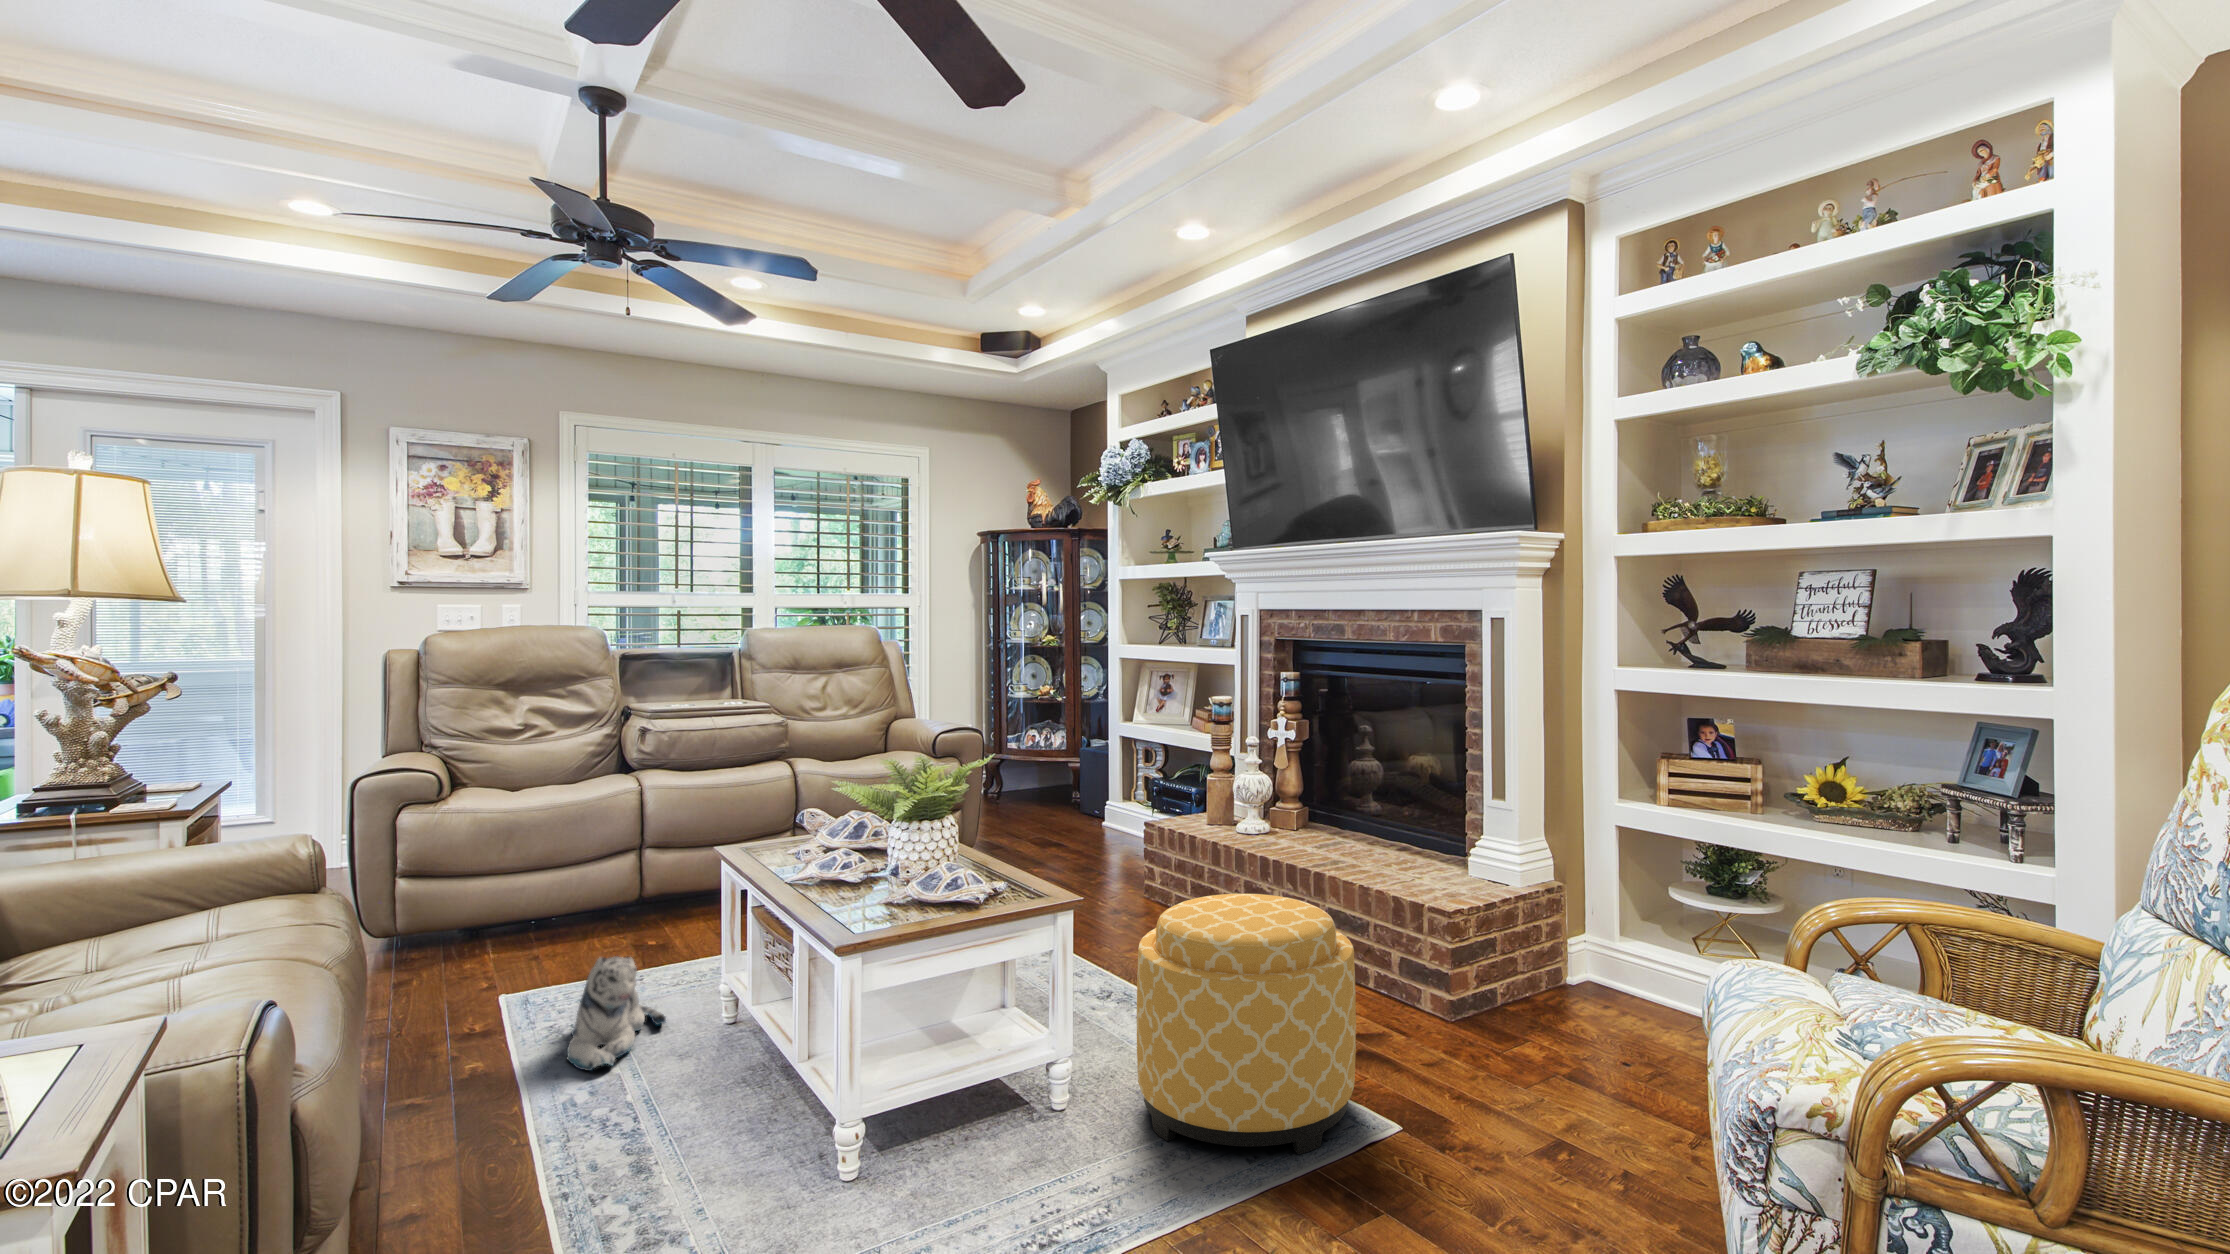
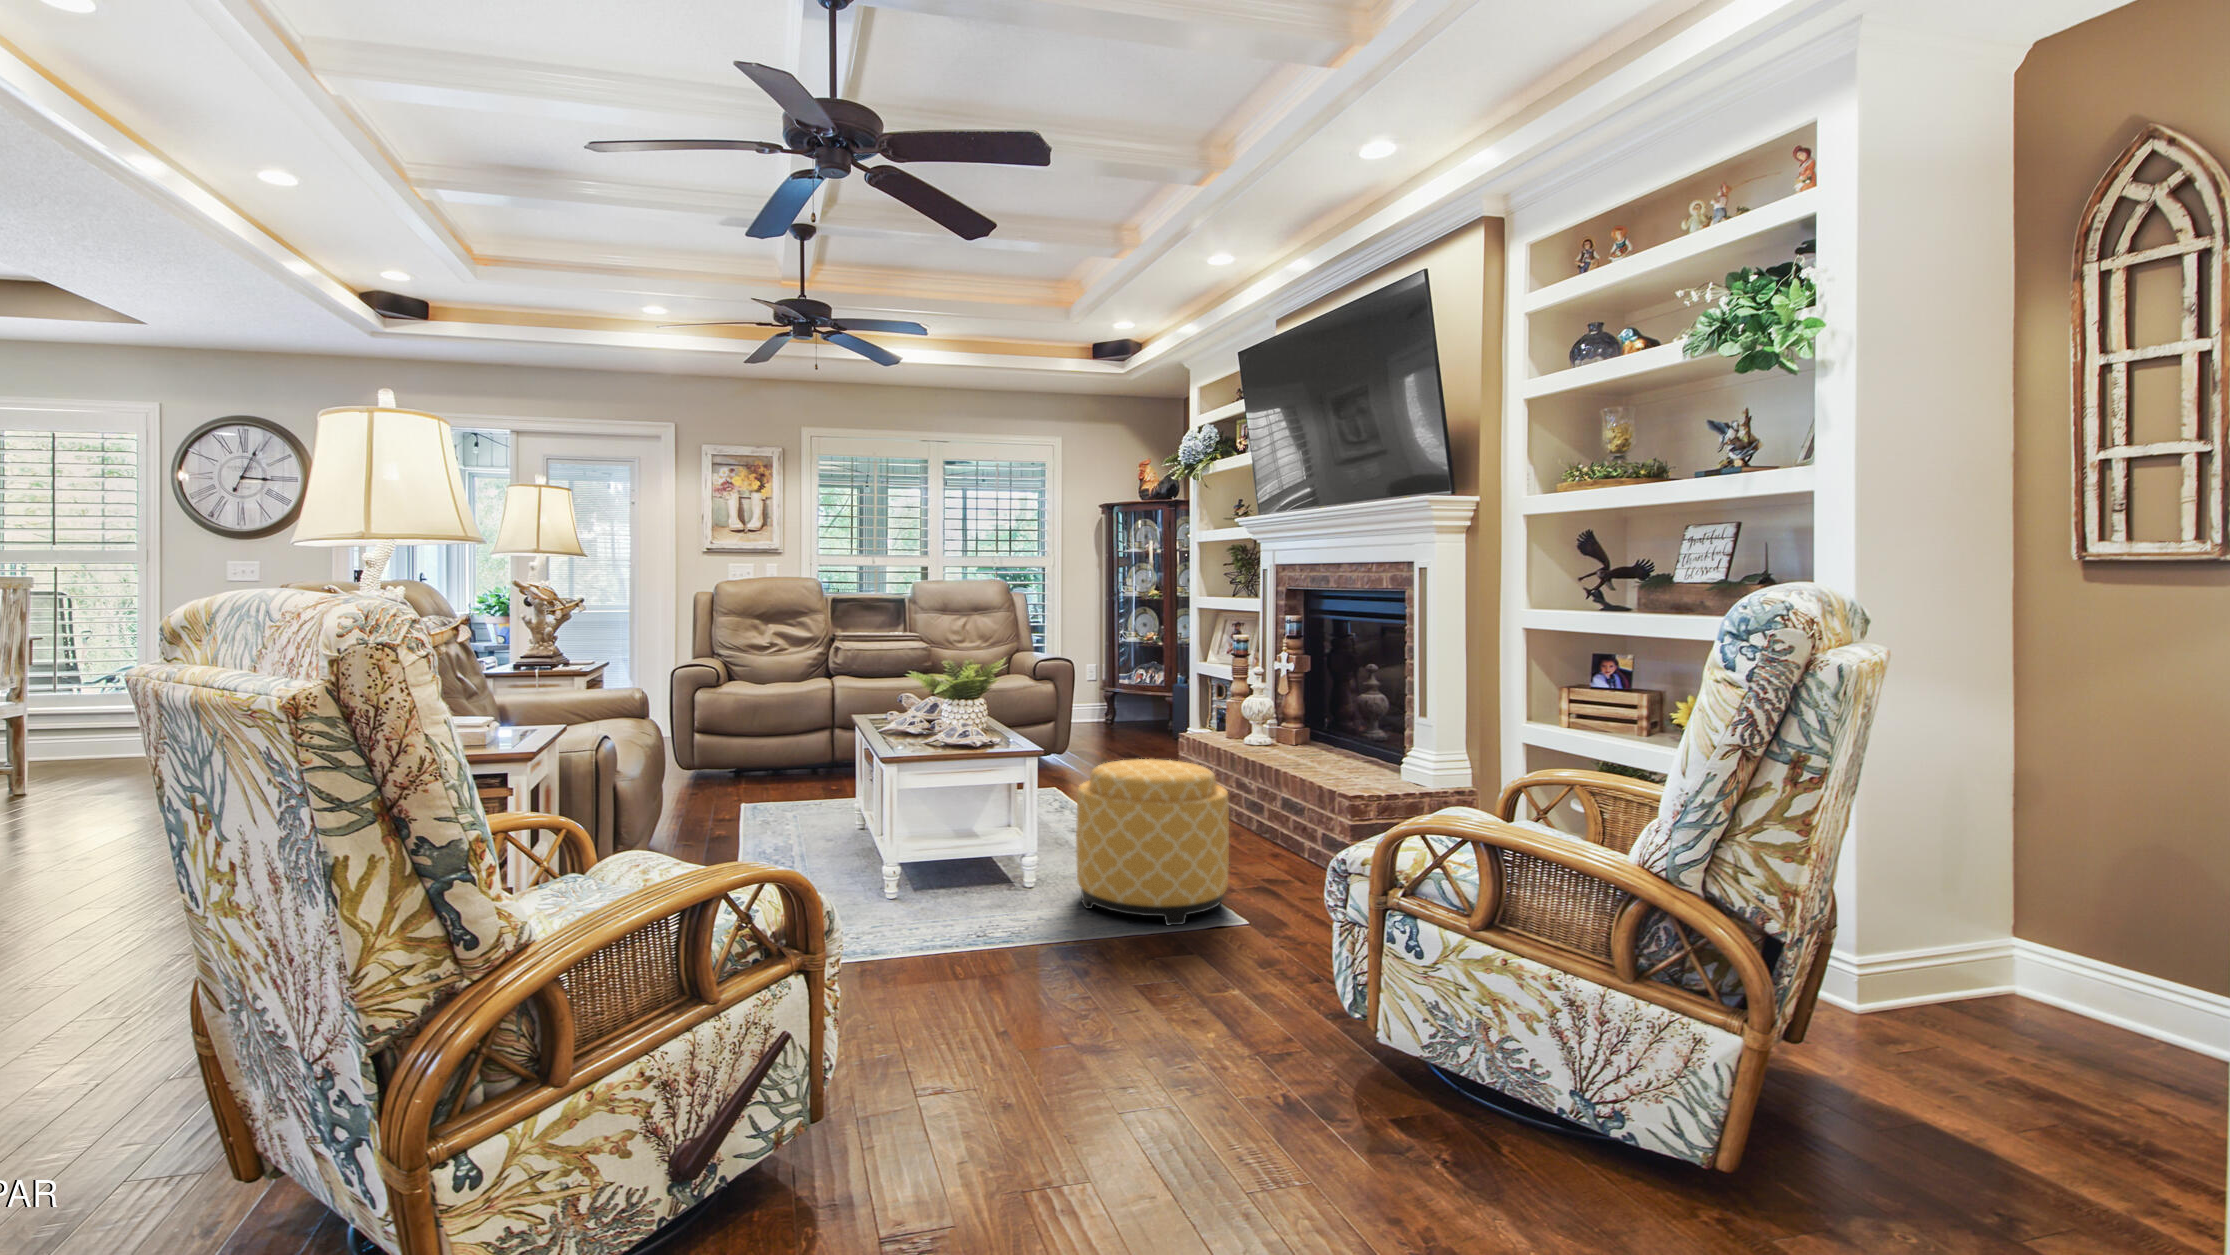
plush toy: present [566,957,666,1071] -> none [765,776,825,841]

